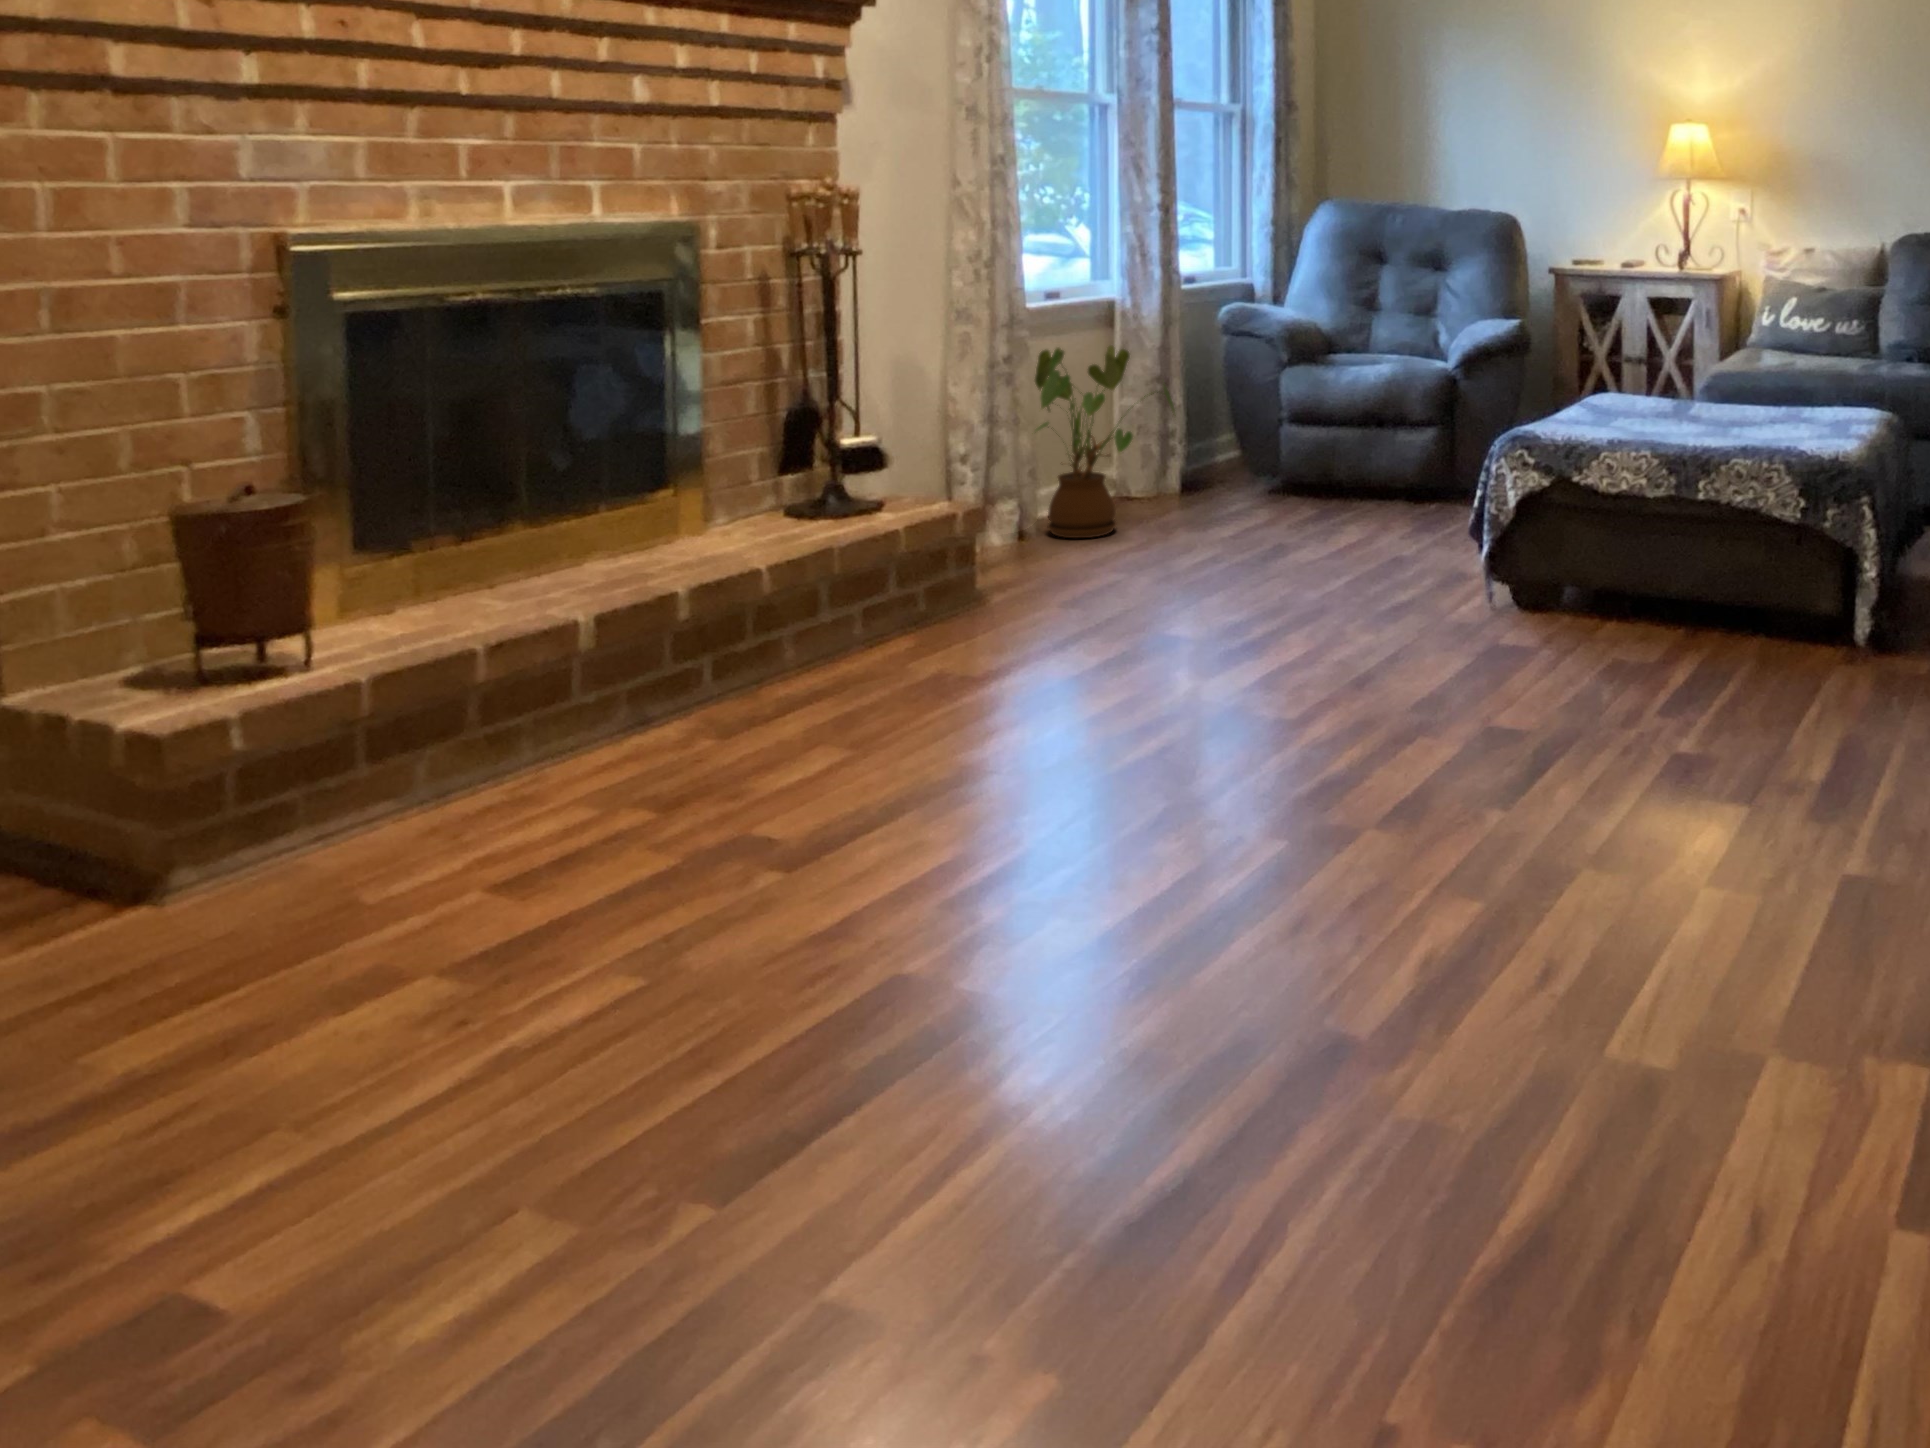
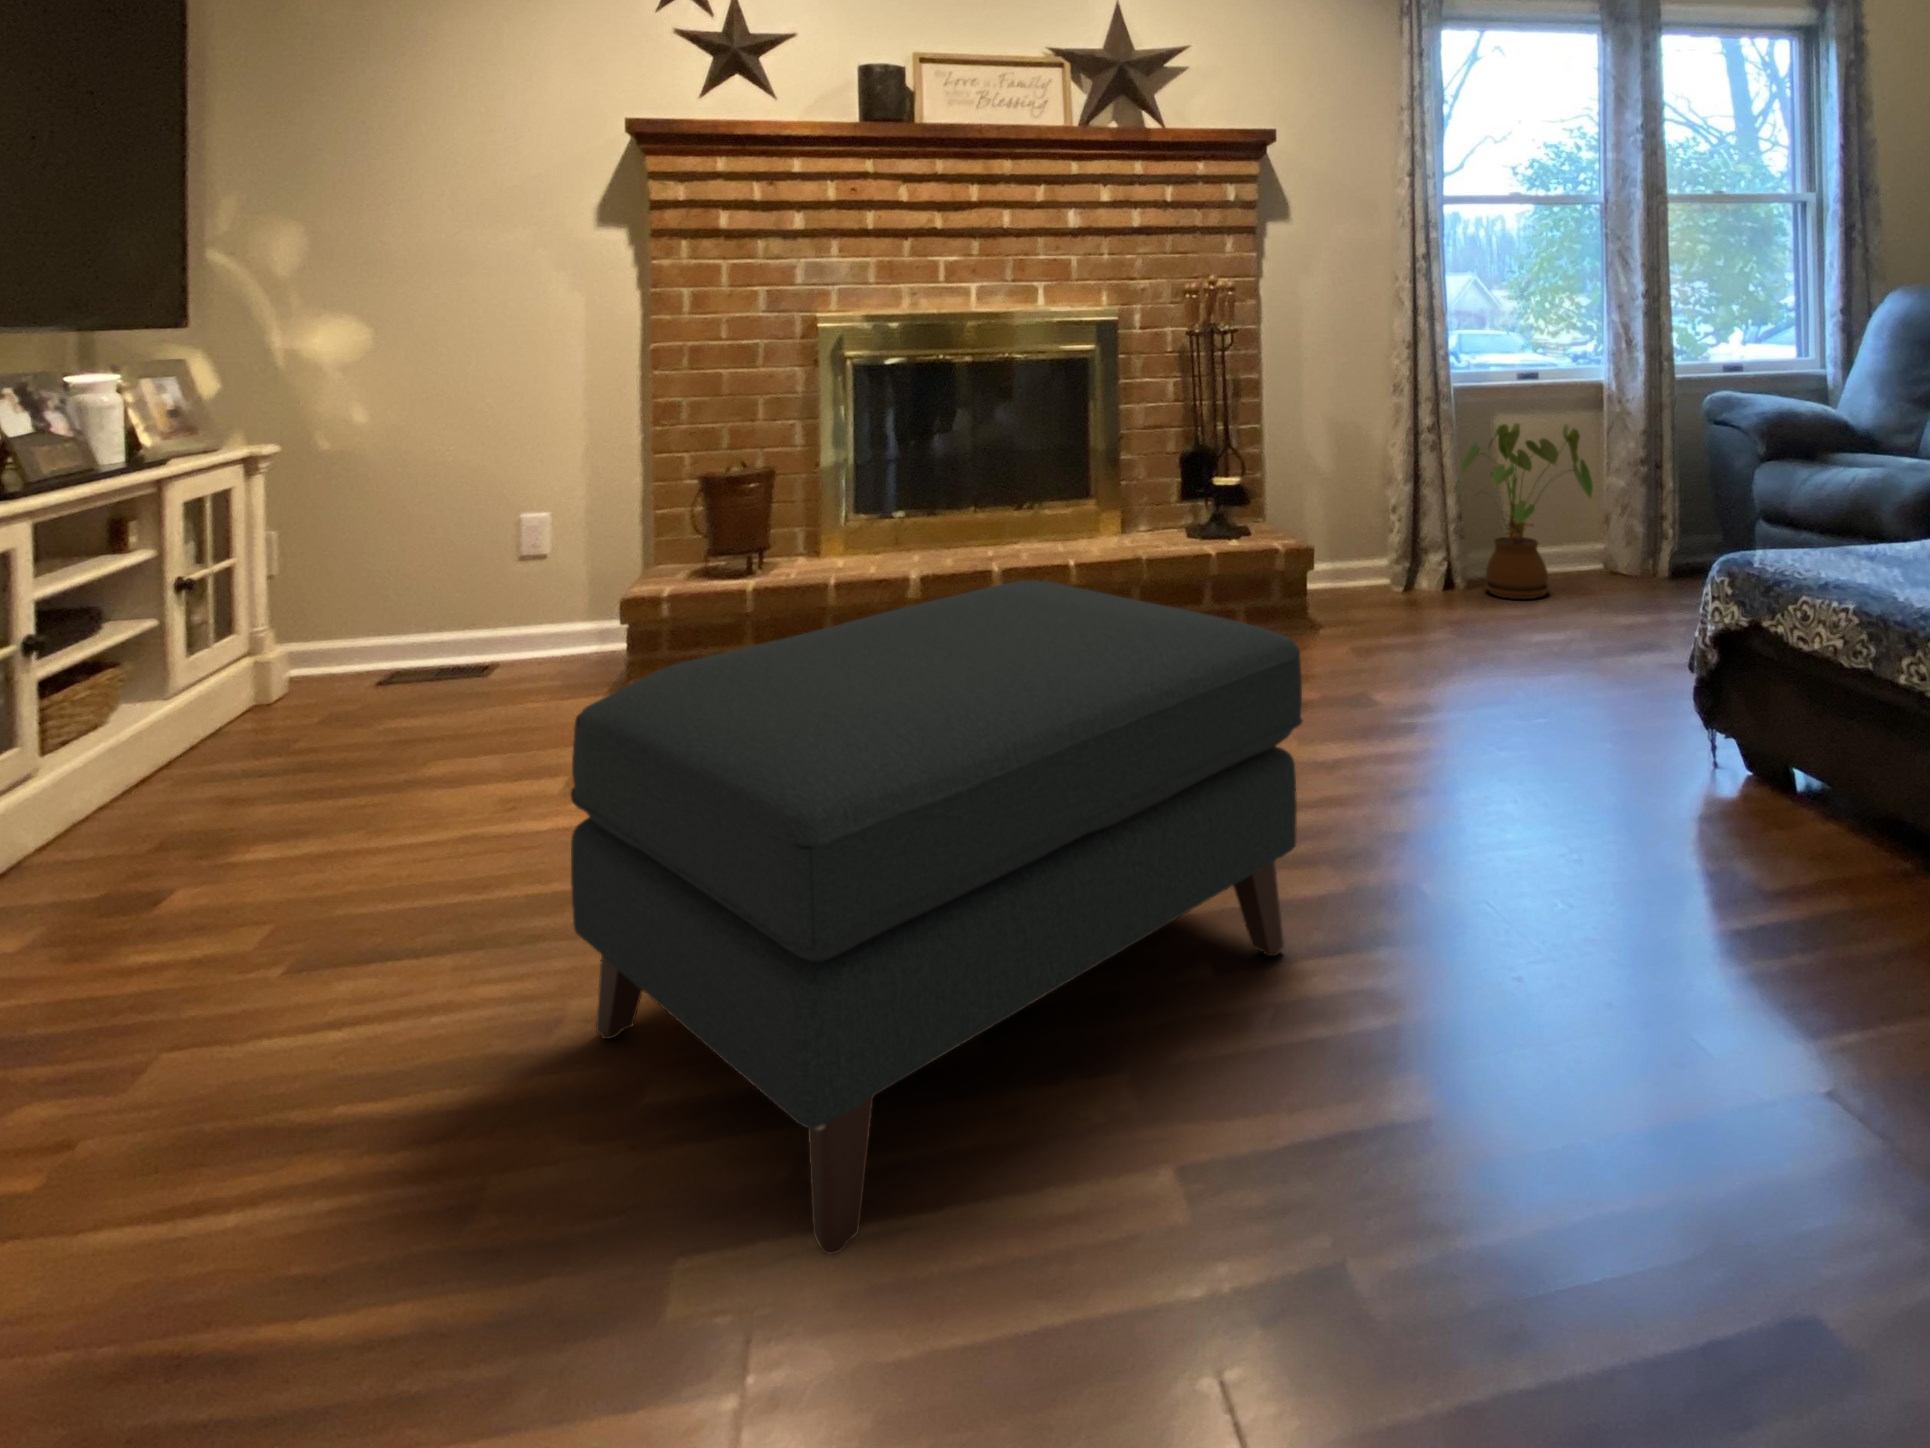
ottoman: none [1173,515,1686,1026] -> present [571,580,1303,1254]

